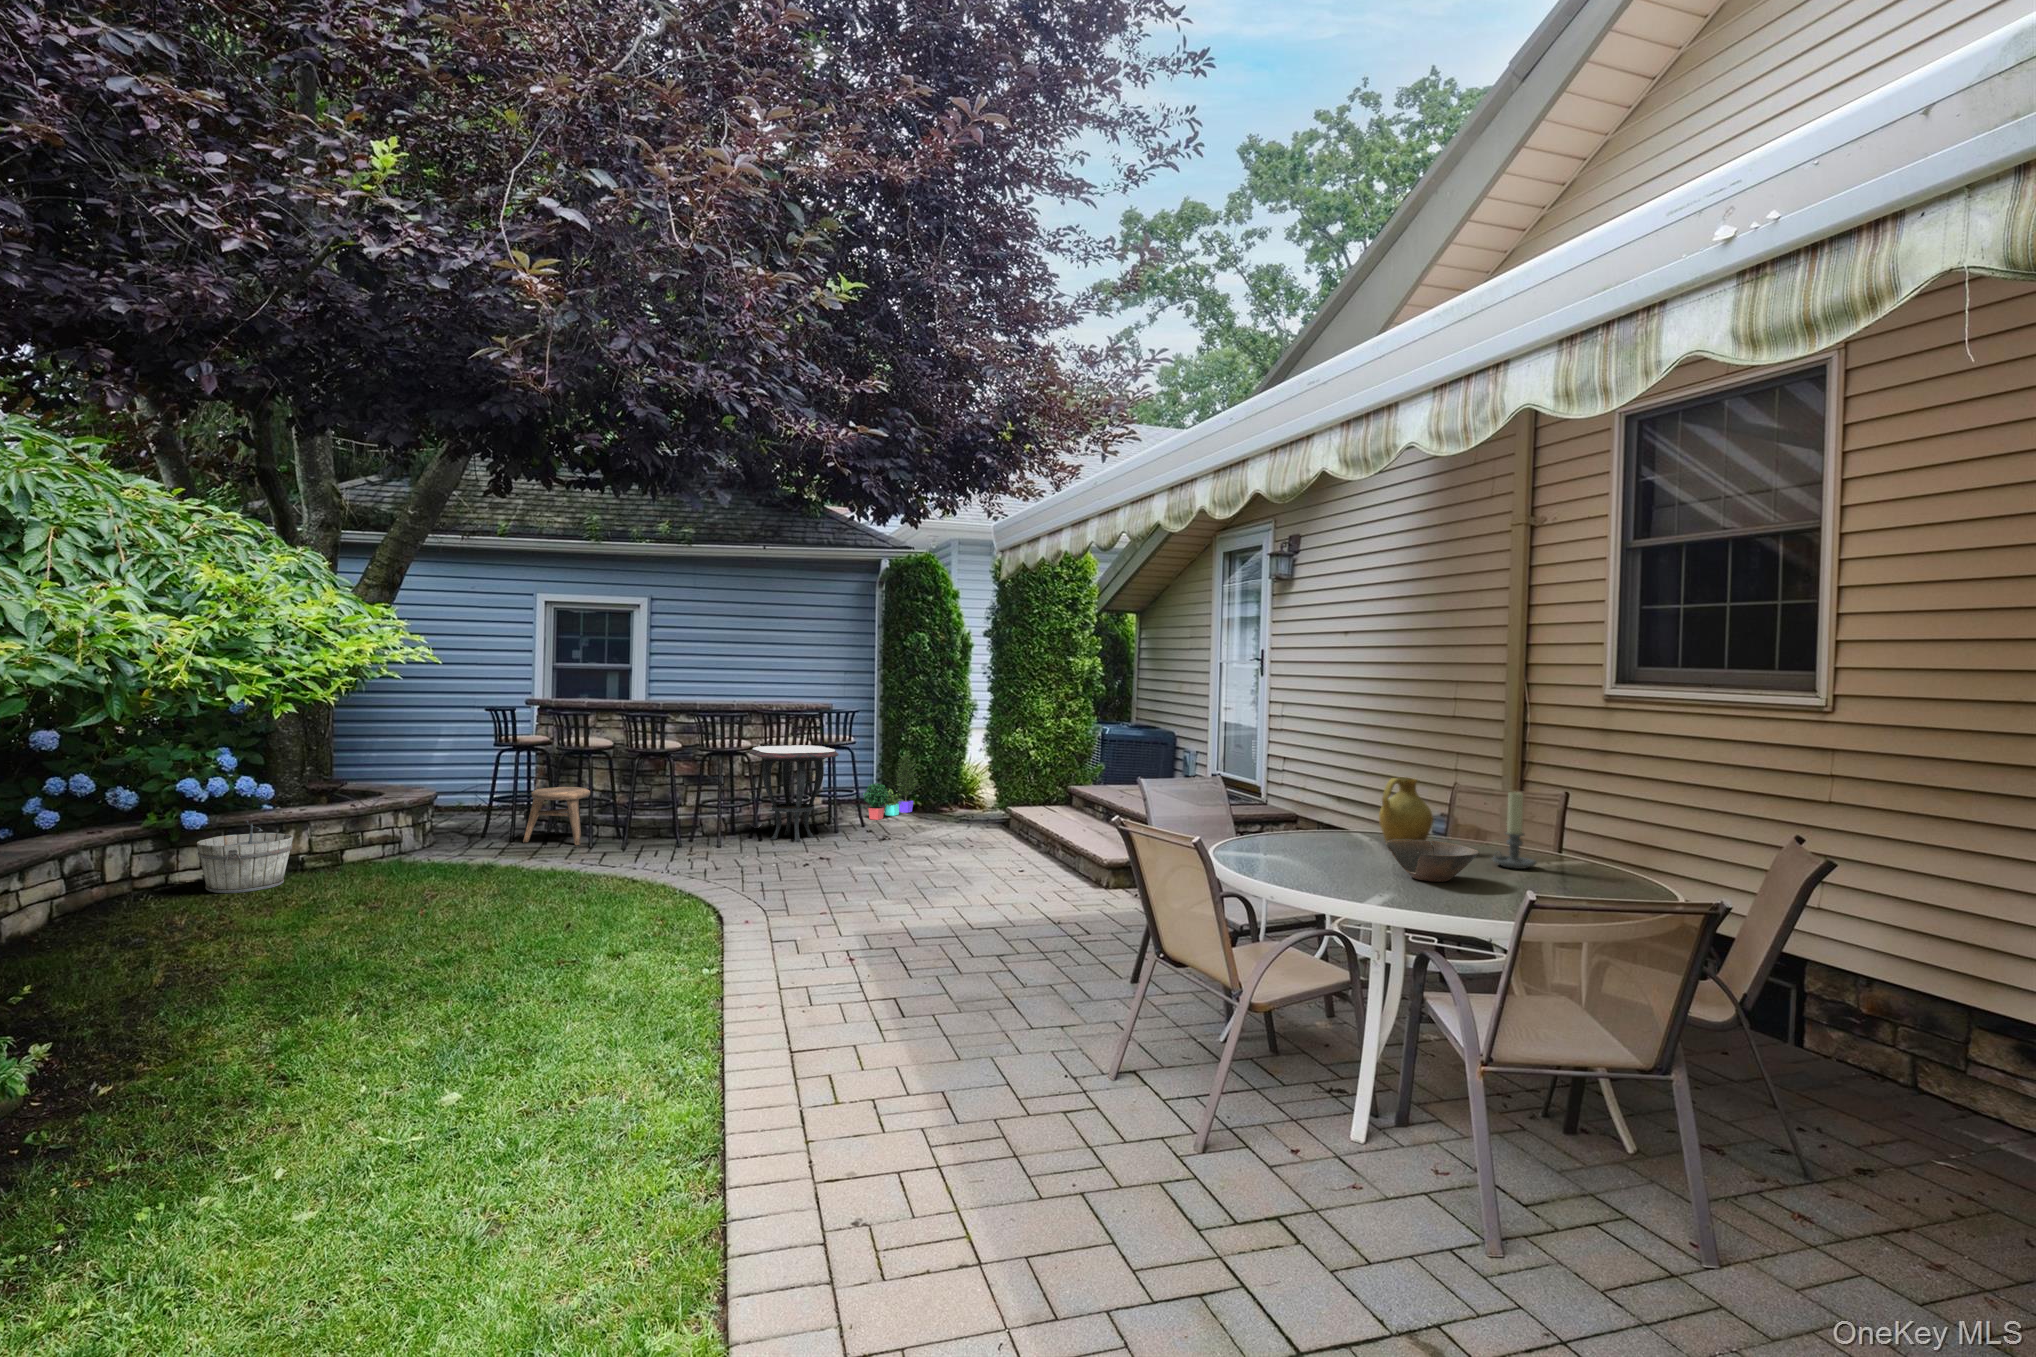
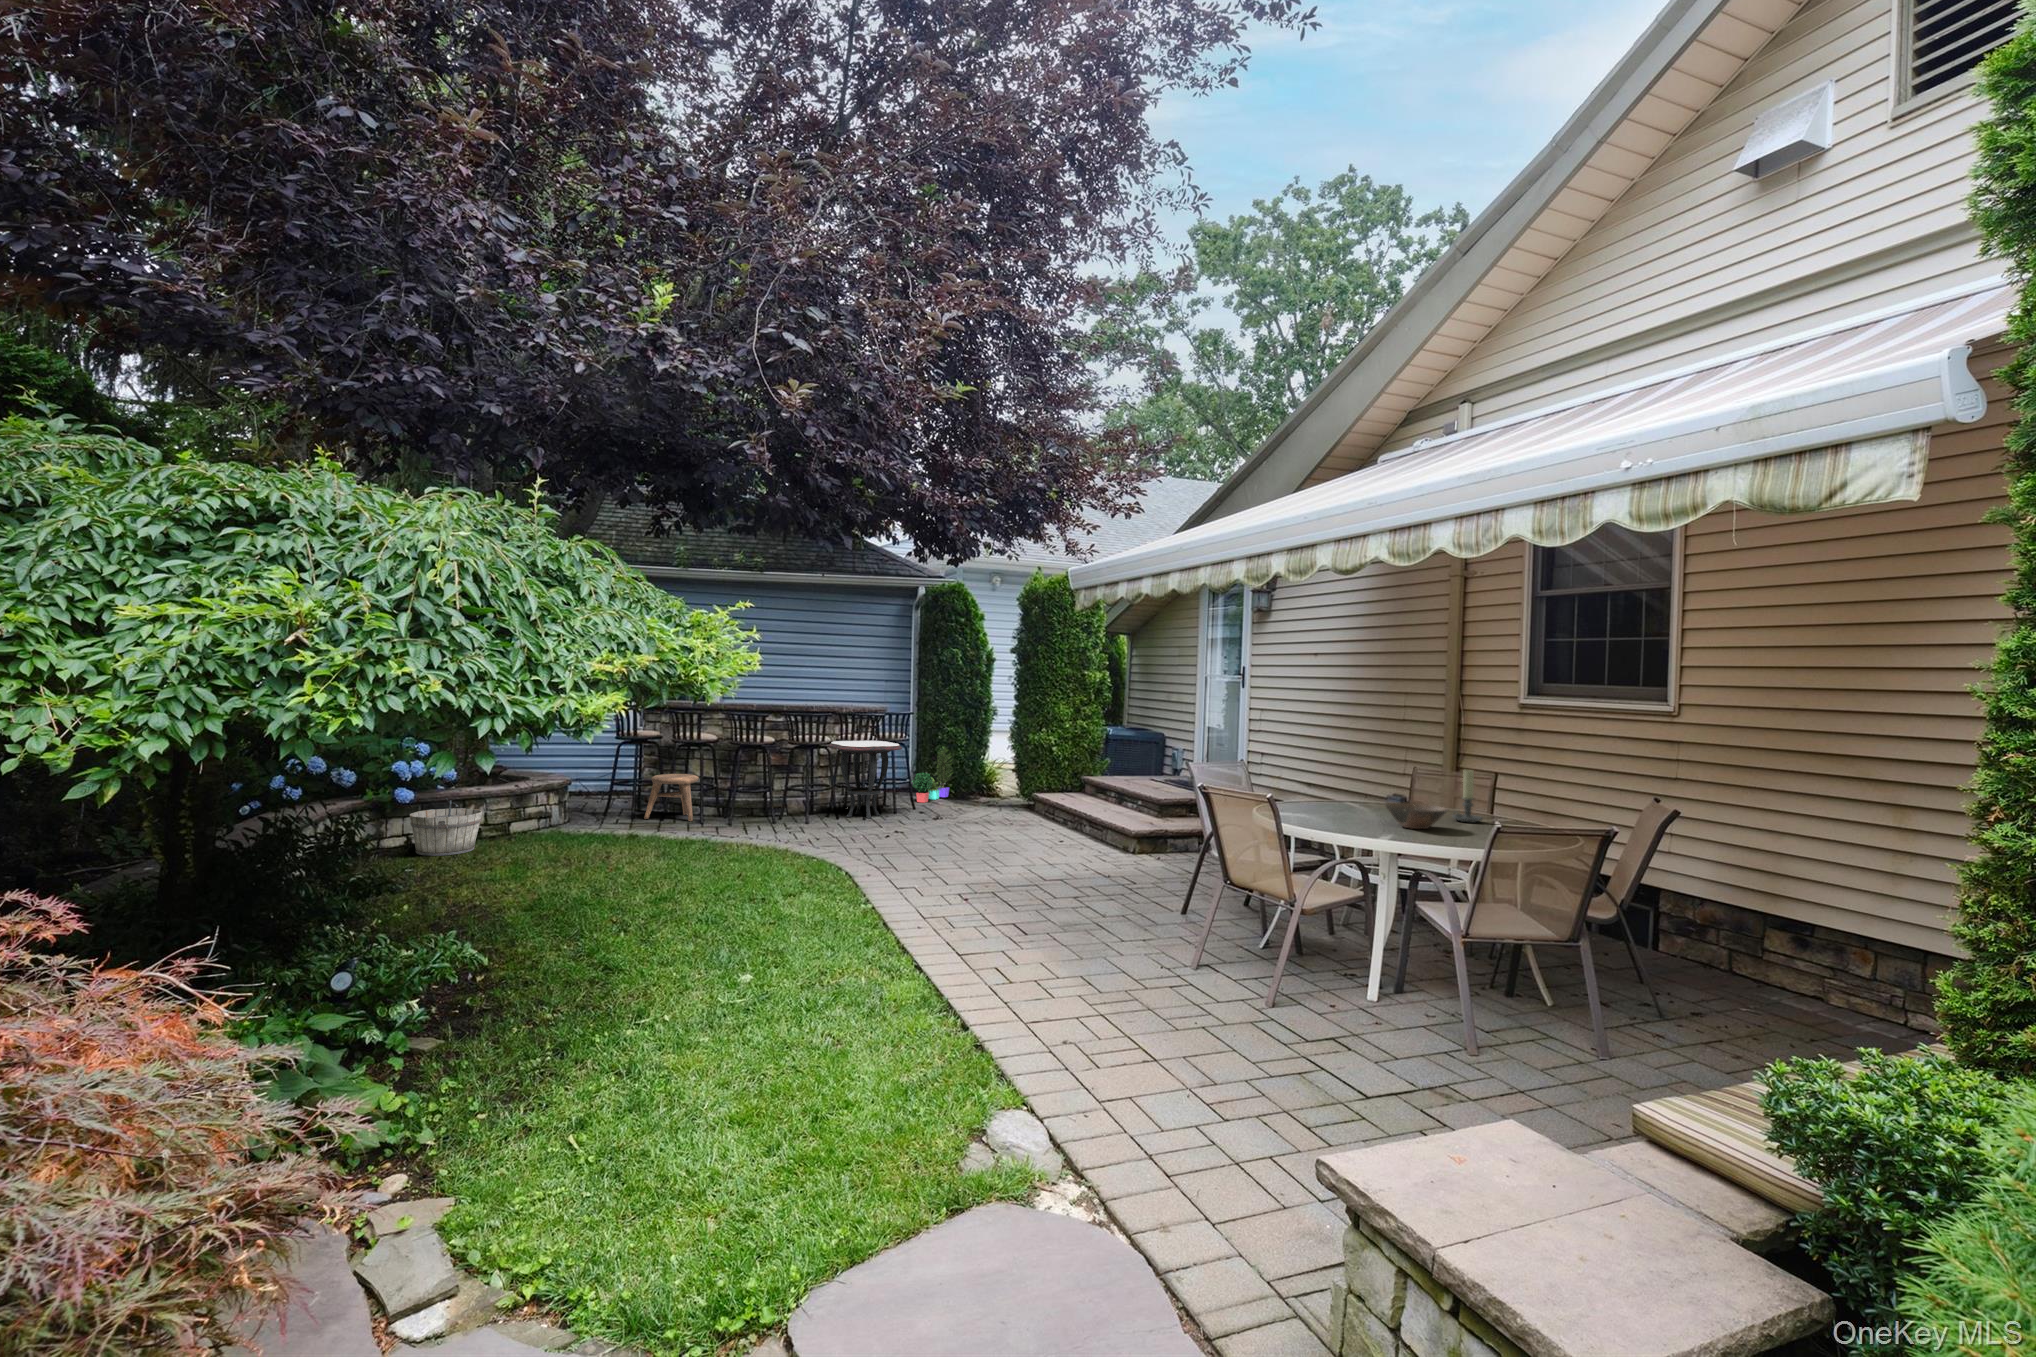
pitcher: present [1379,777,1433,842] -> none [1369,761,1407,811]

